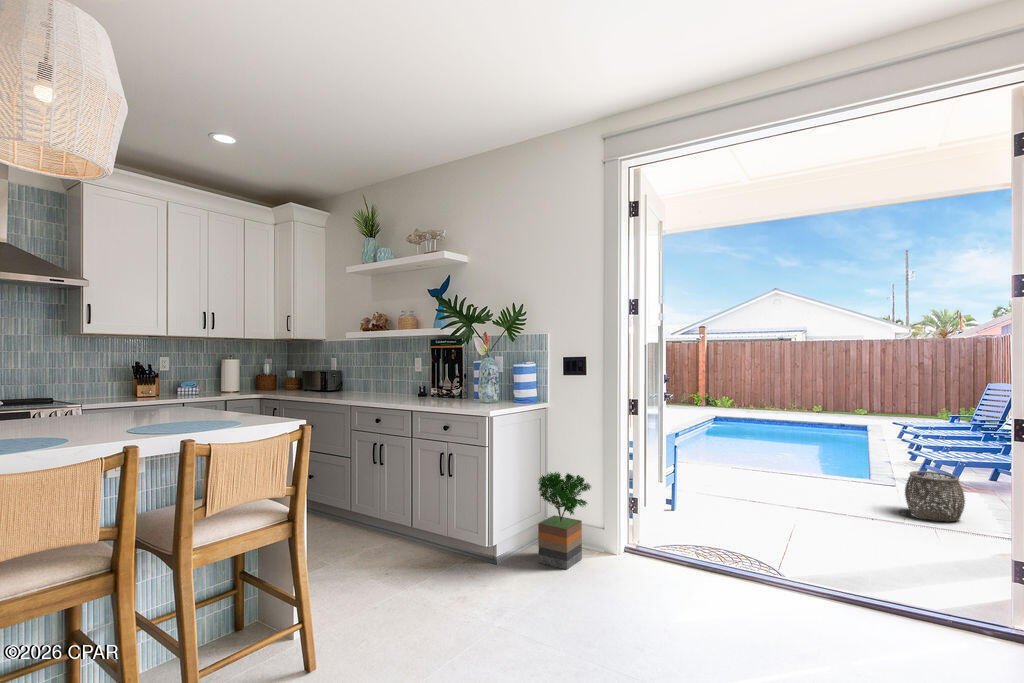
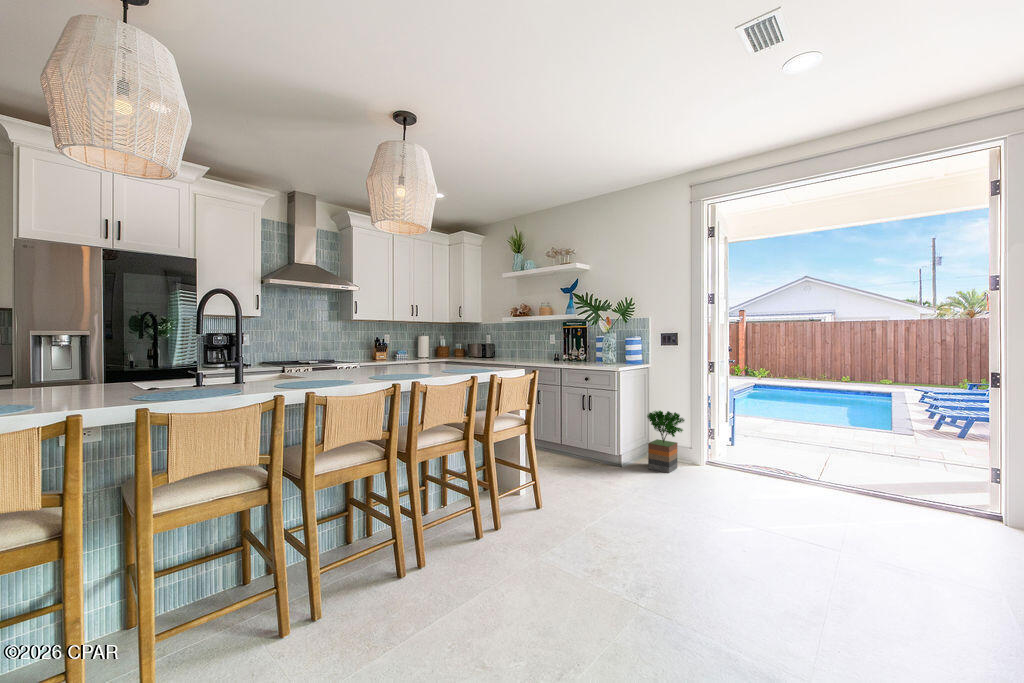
woven basket: present [905,471,965,522] -> none [921,420,972,458]

